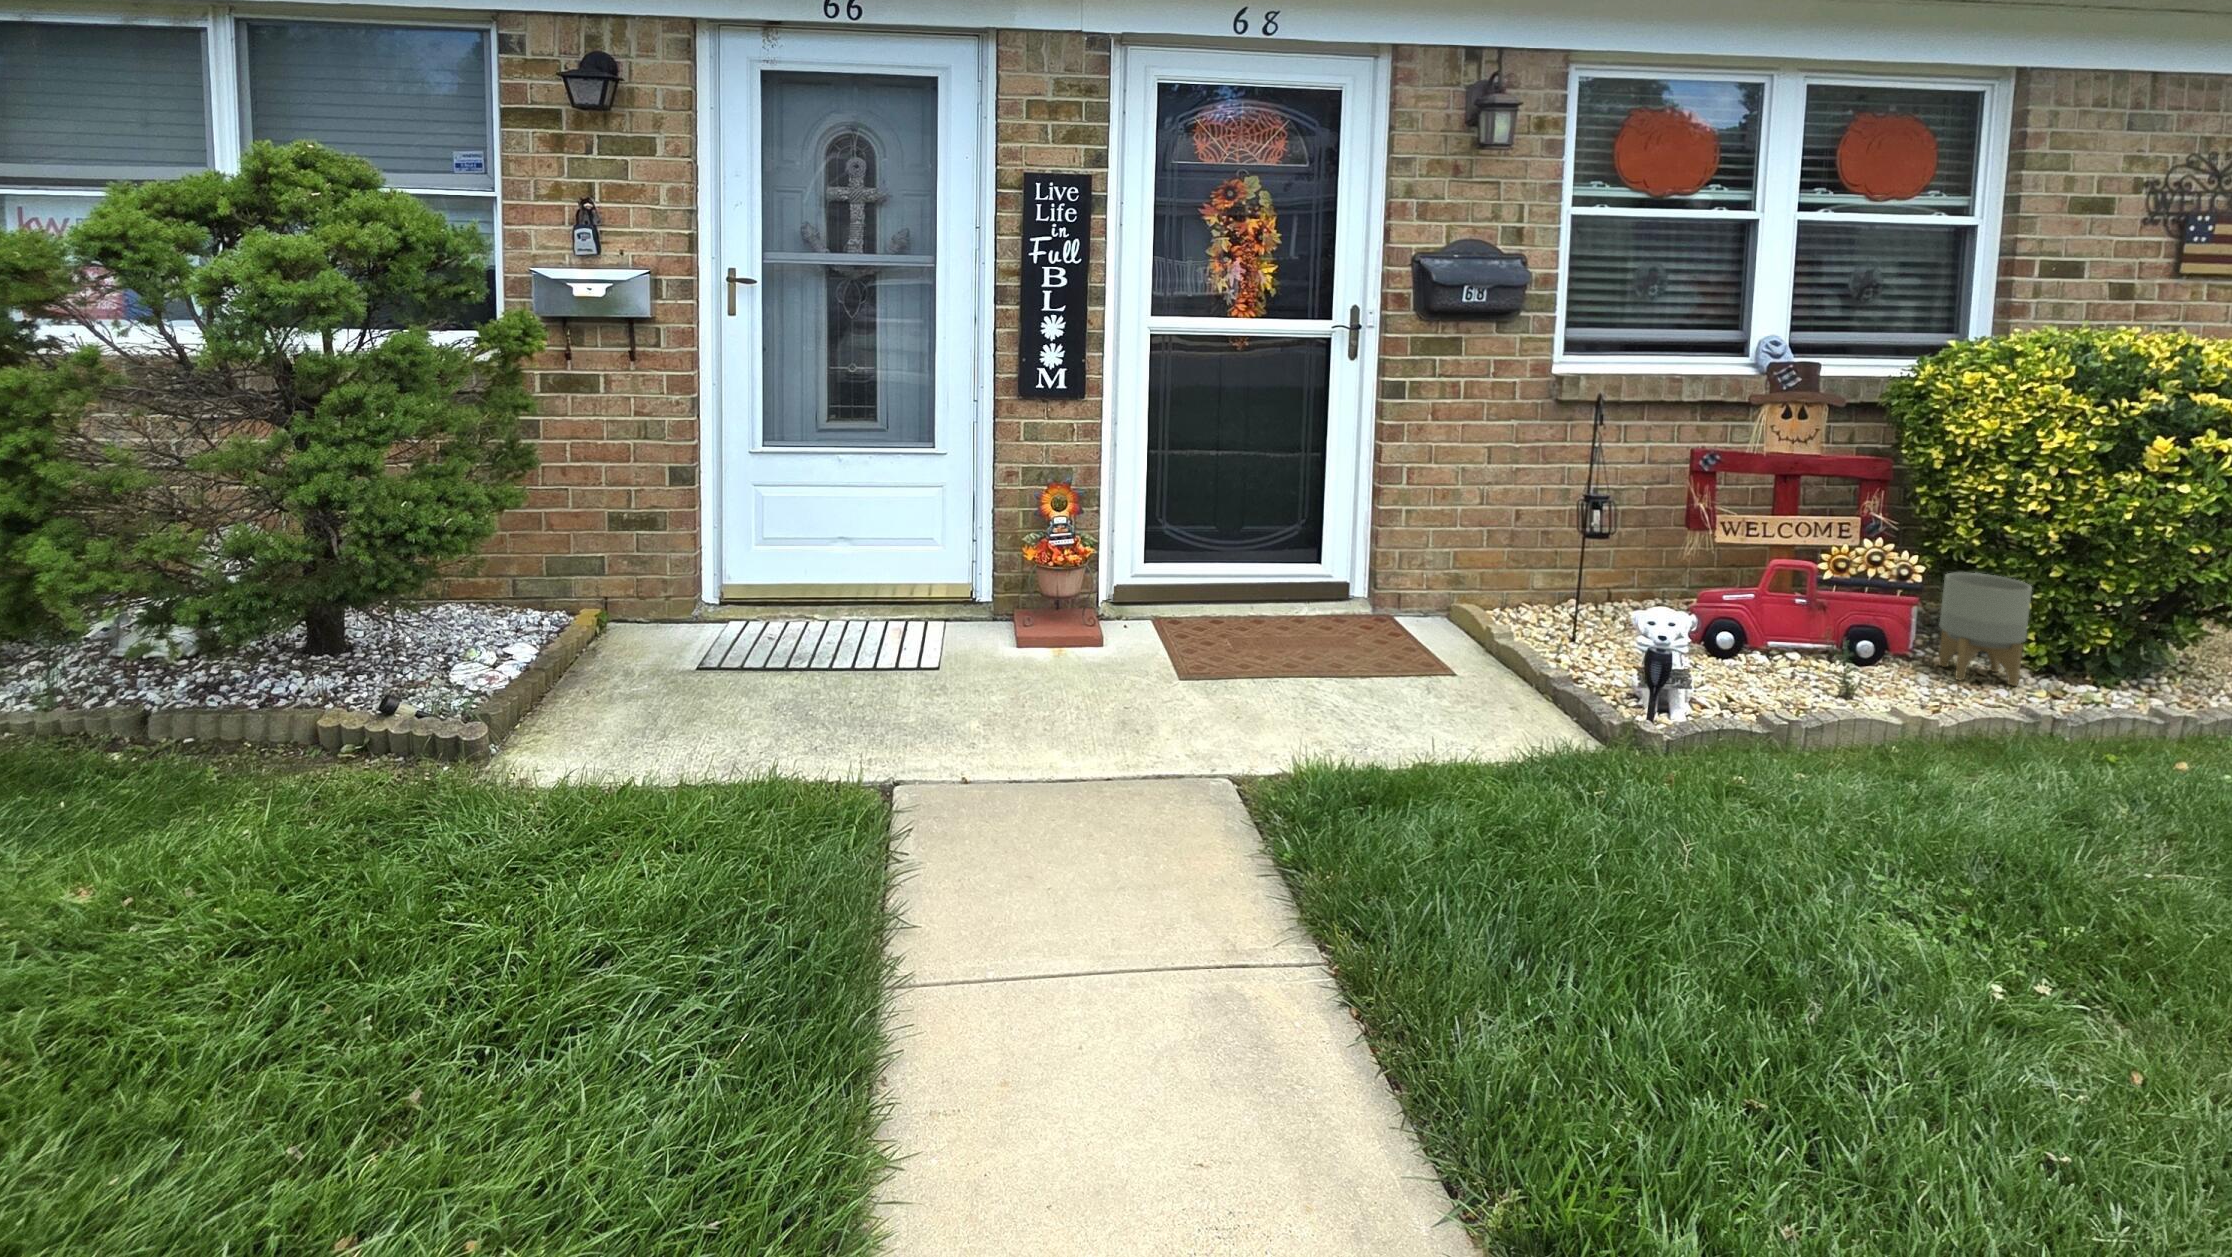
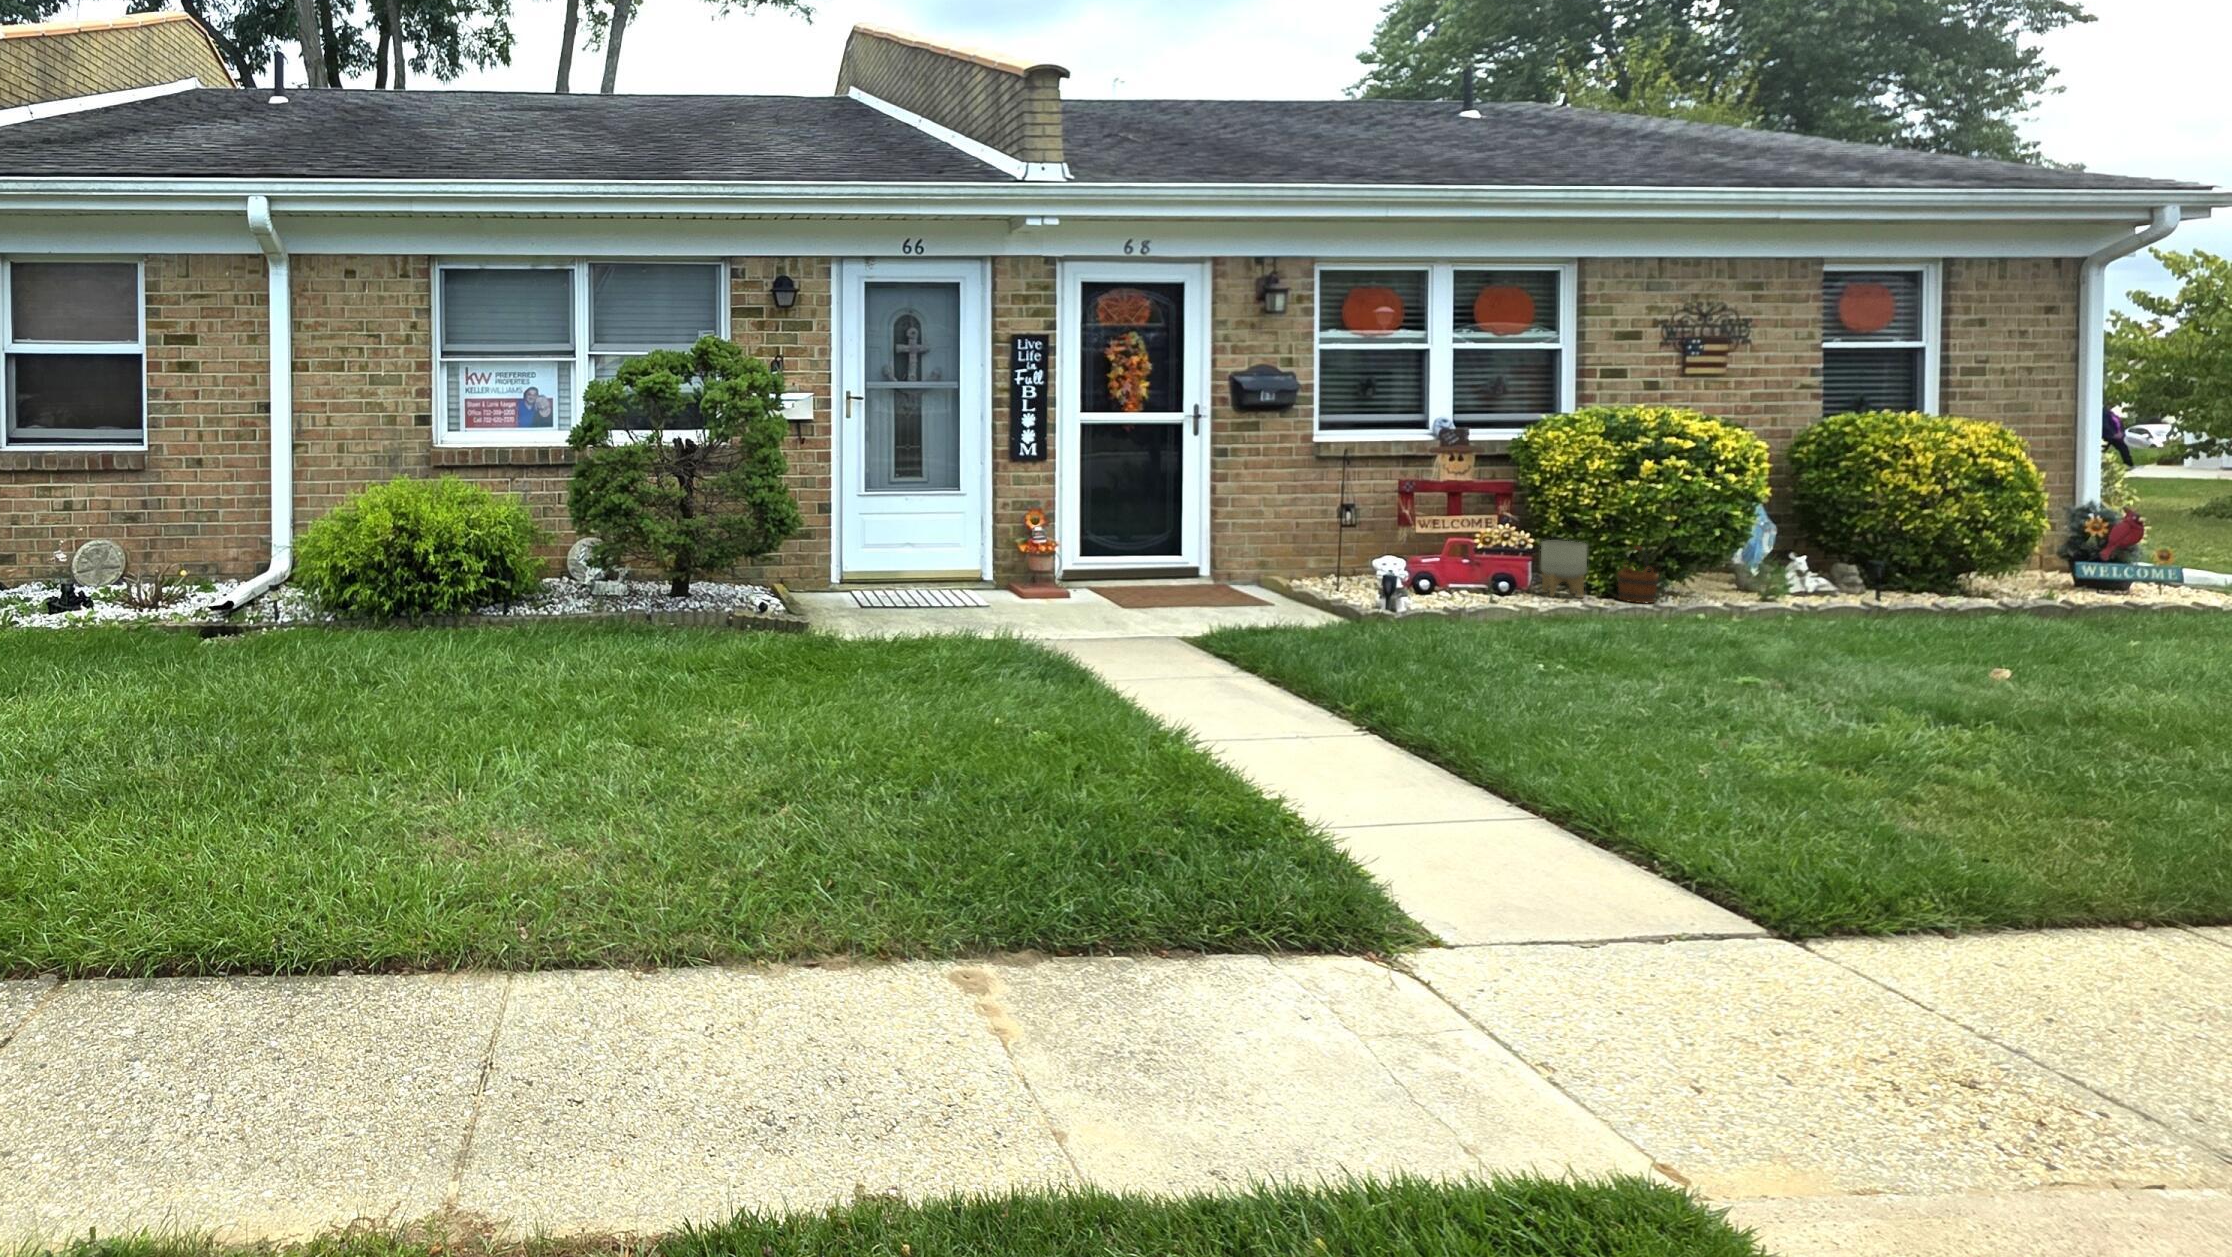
wooden bucket: none [2083,594,2166,705] -> present [1617,546,1658,603]

